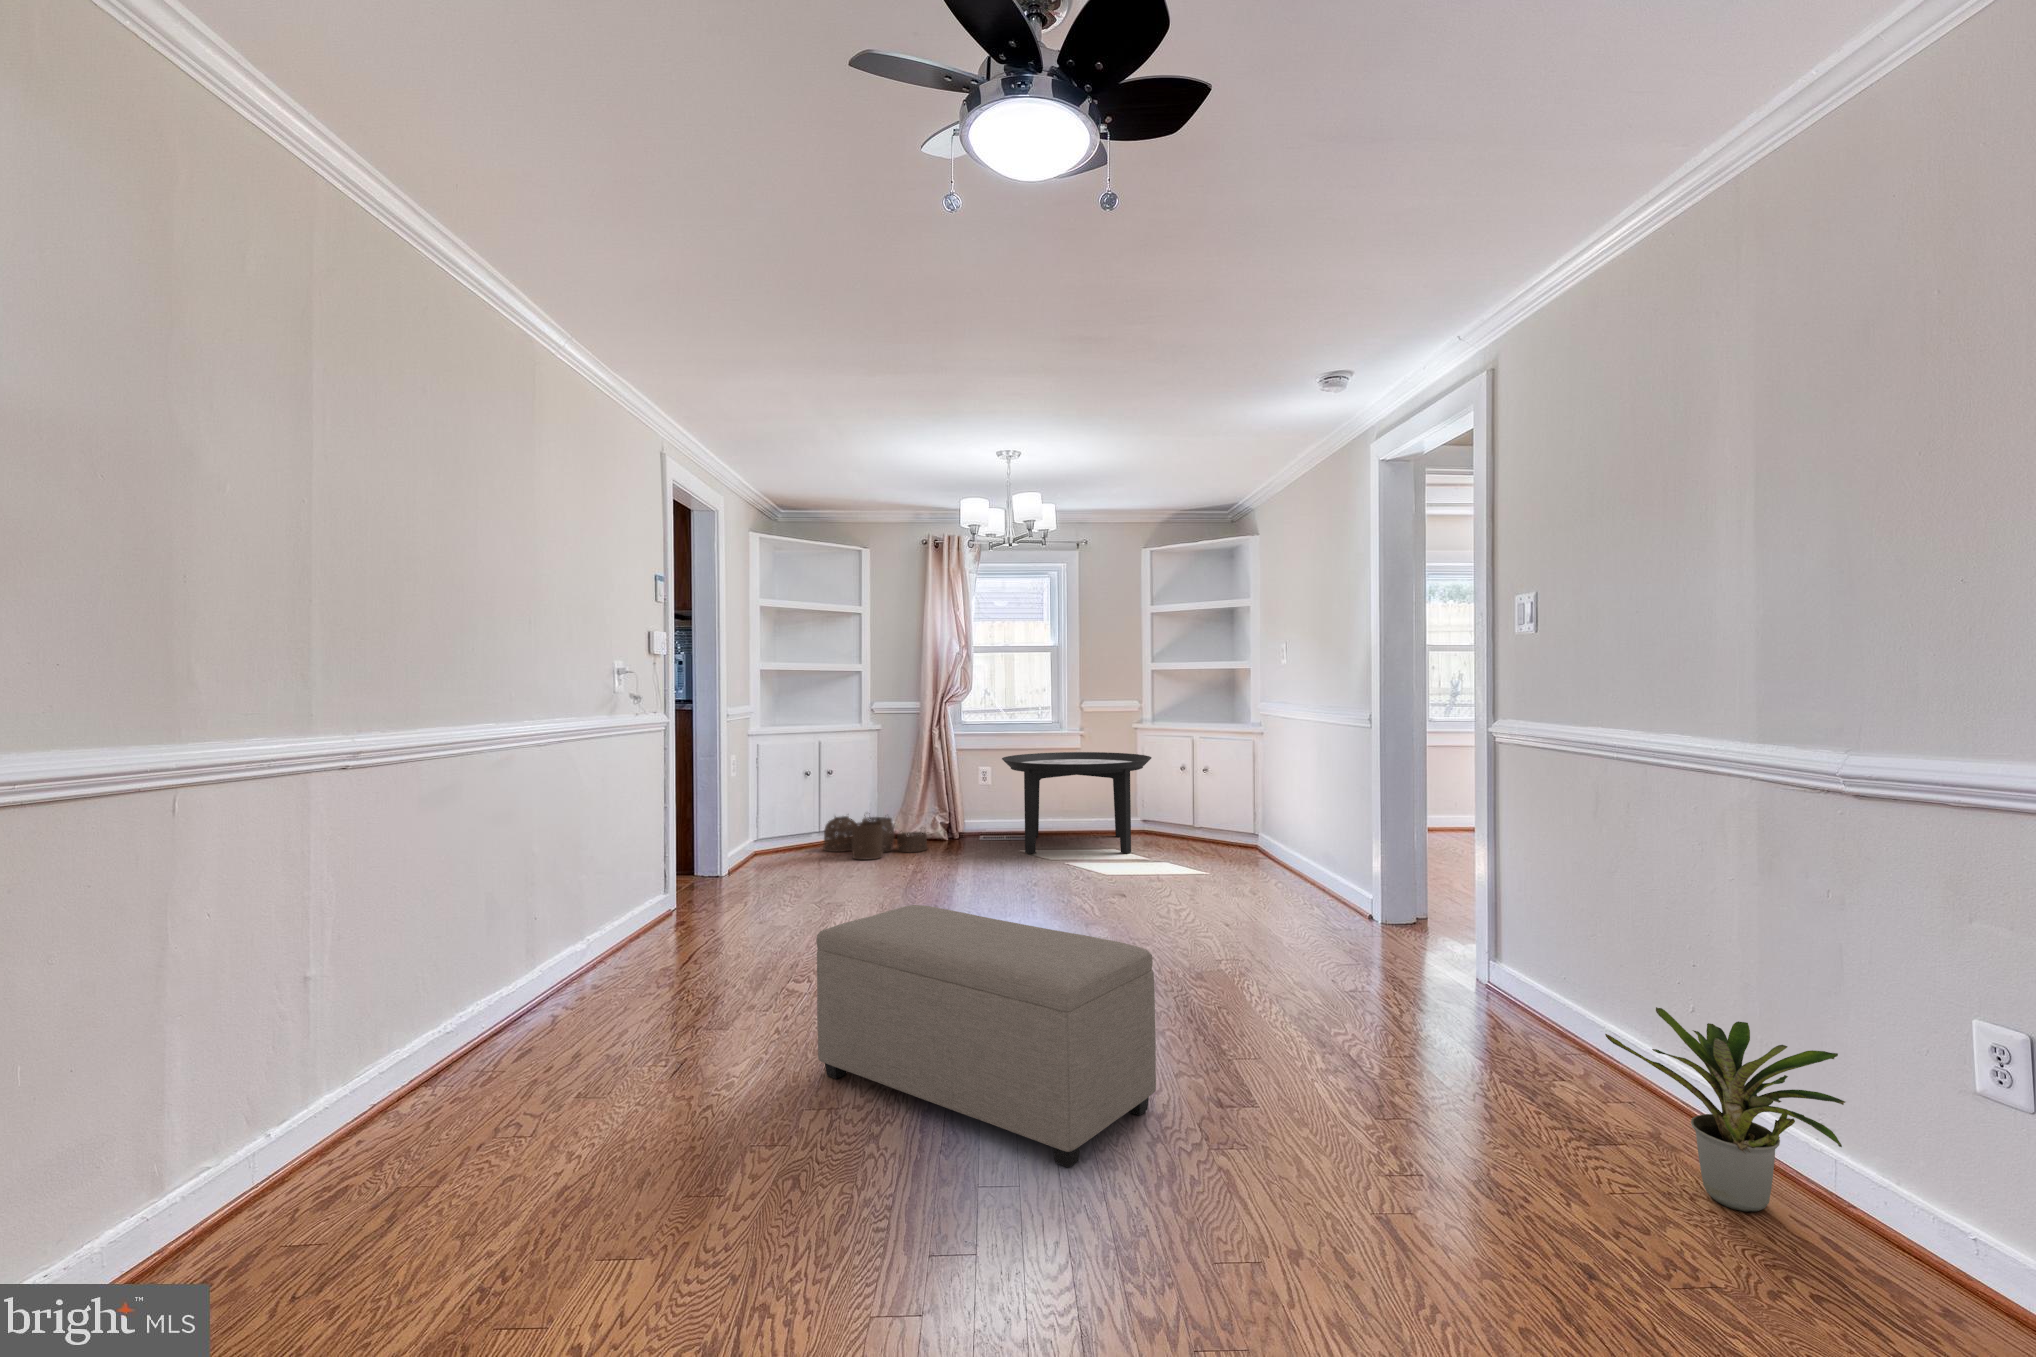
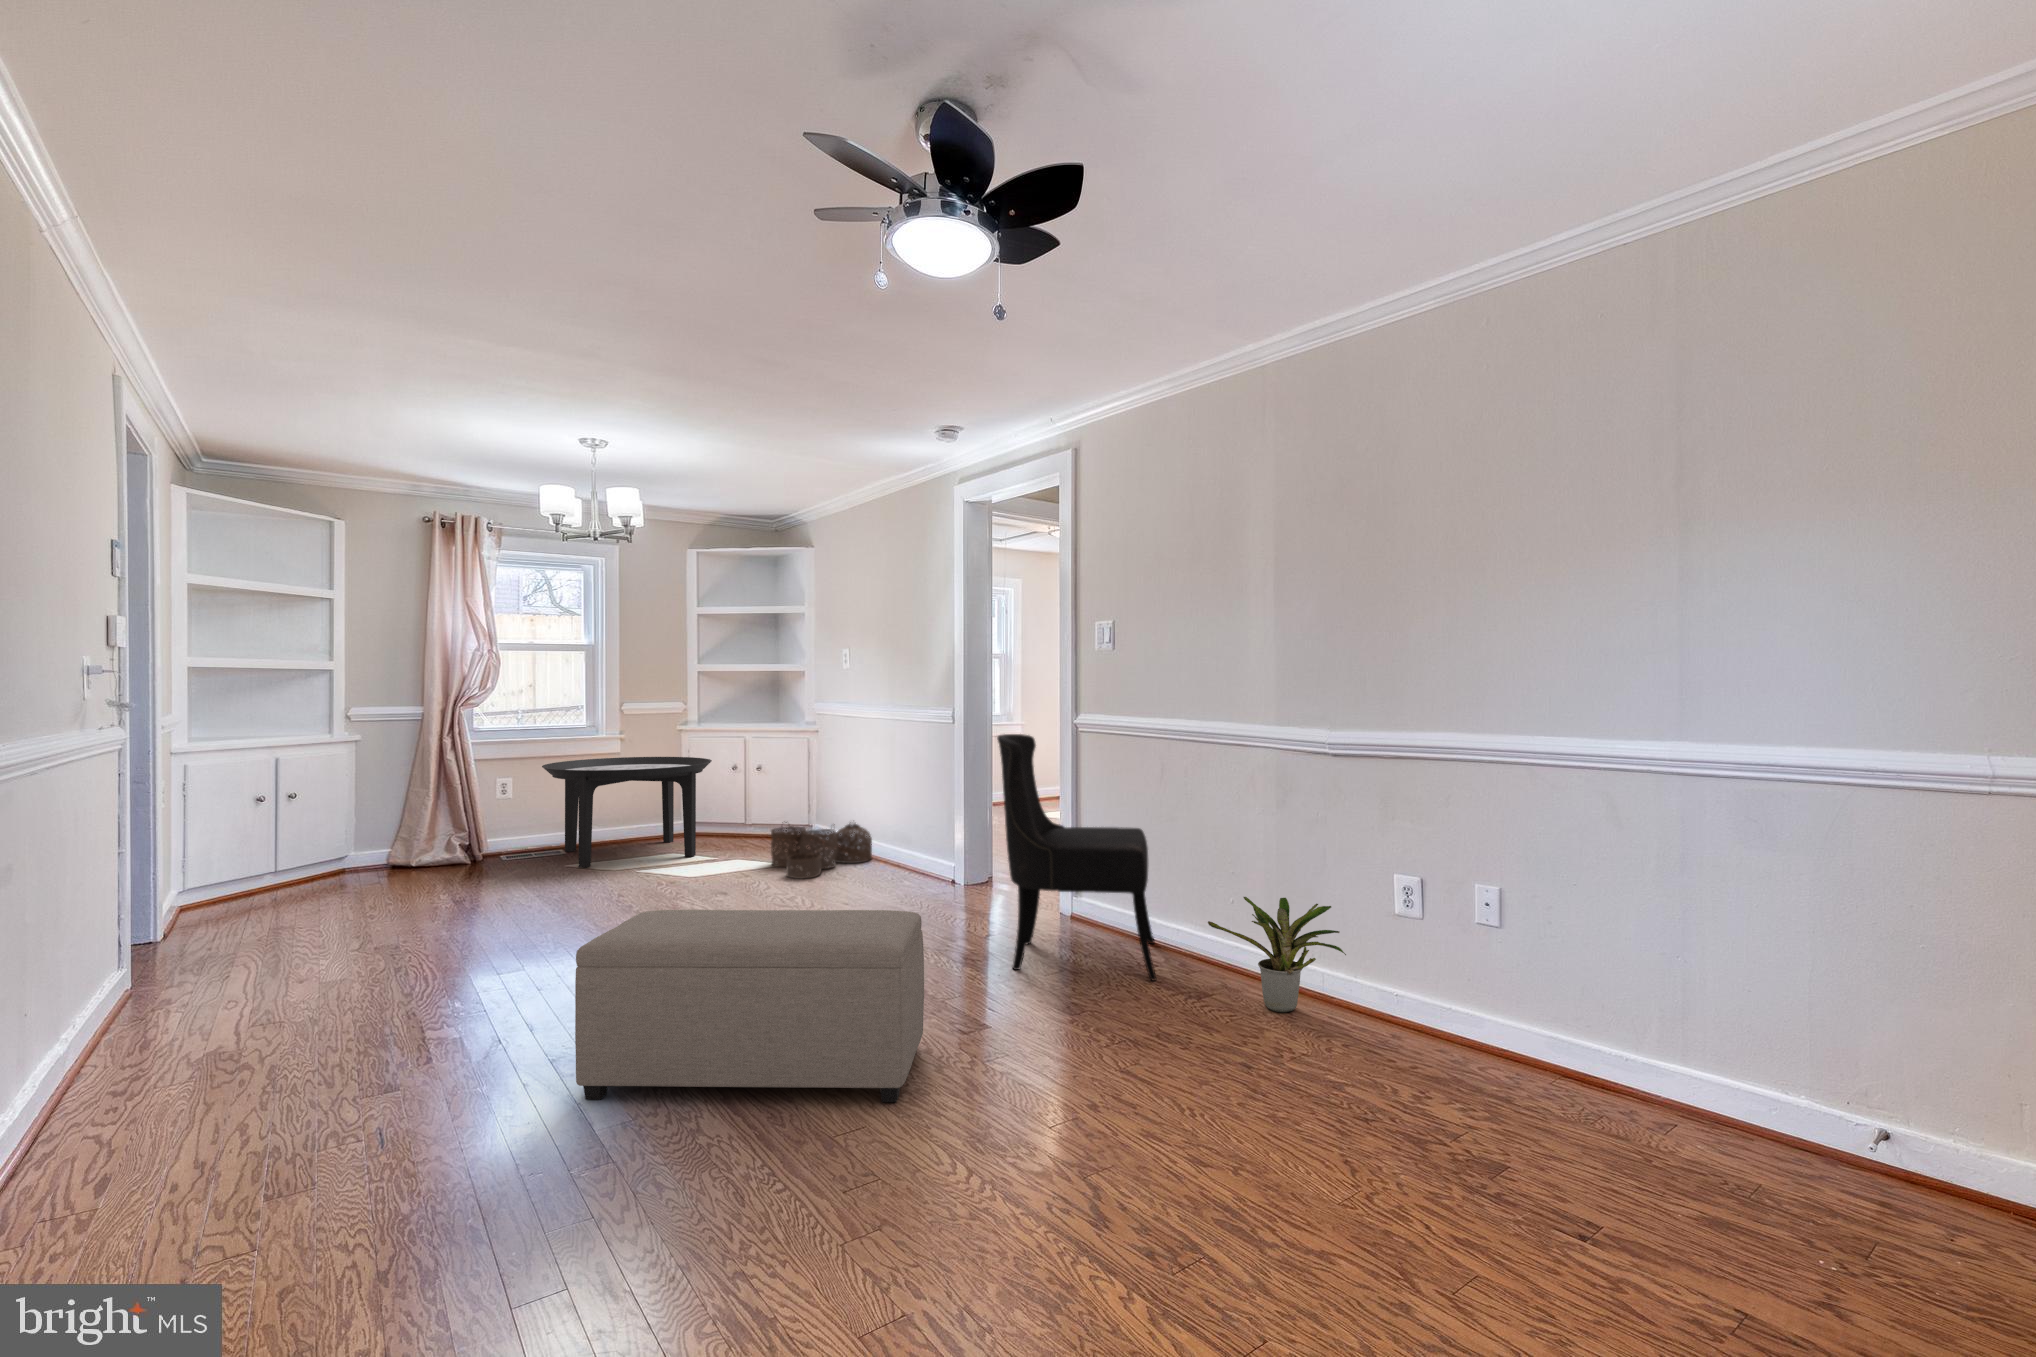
dining chair: none [1333,742,1592,1102] -> present [997,734,1156,980]
woven basket: present [823,815,927,859] -> present [771,822,872,878]

